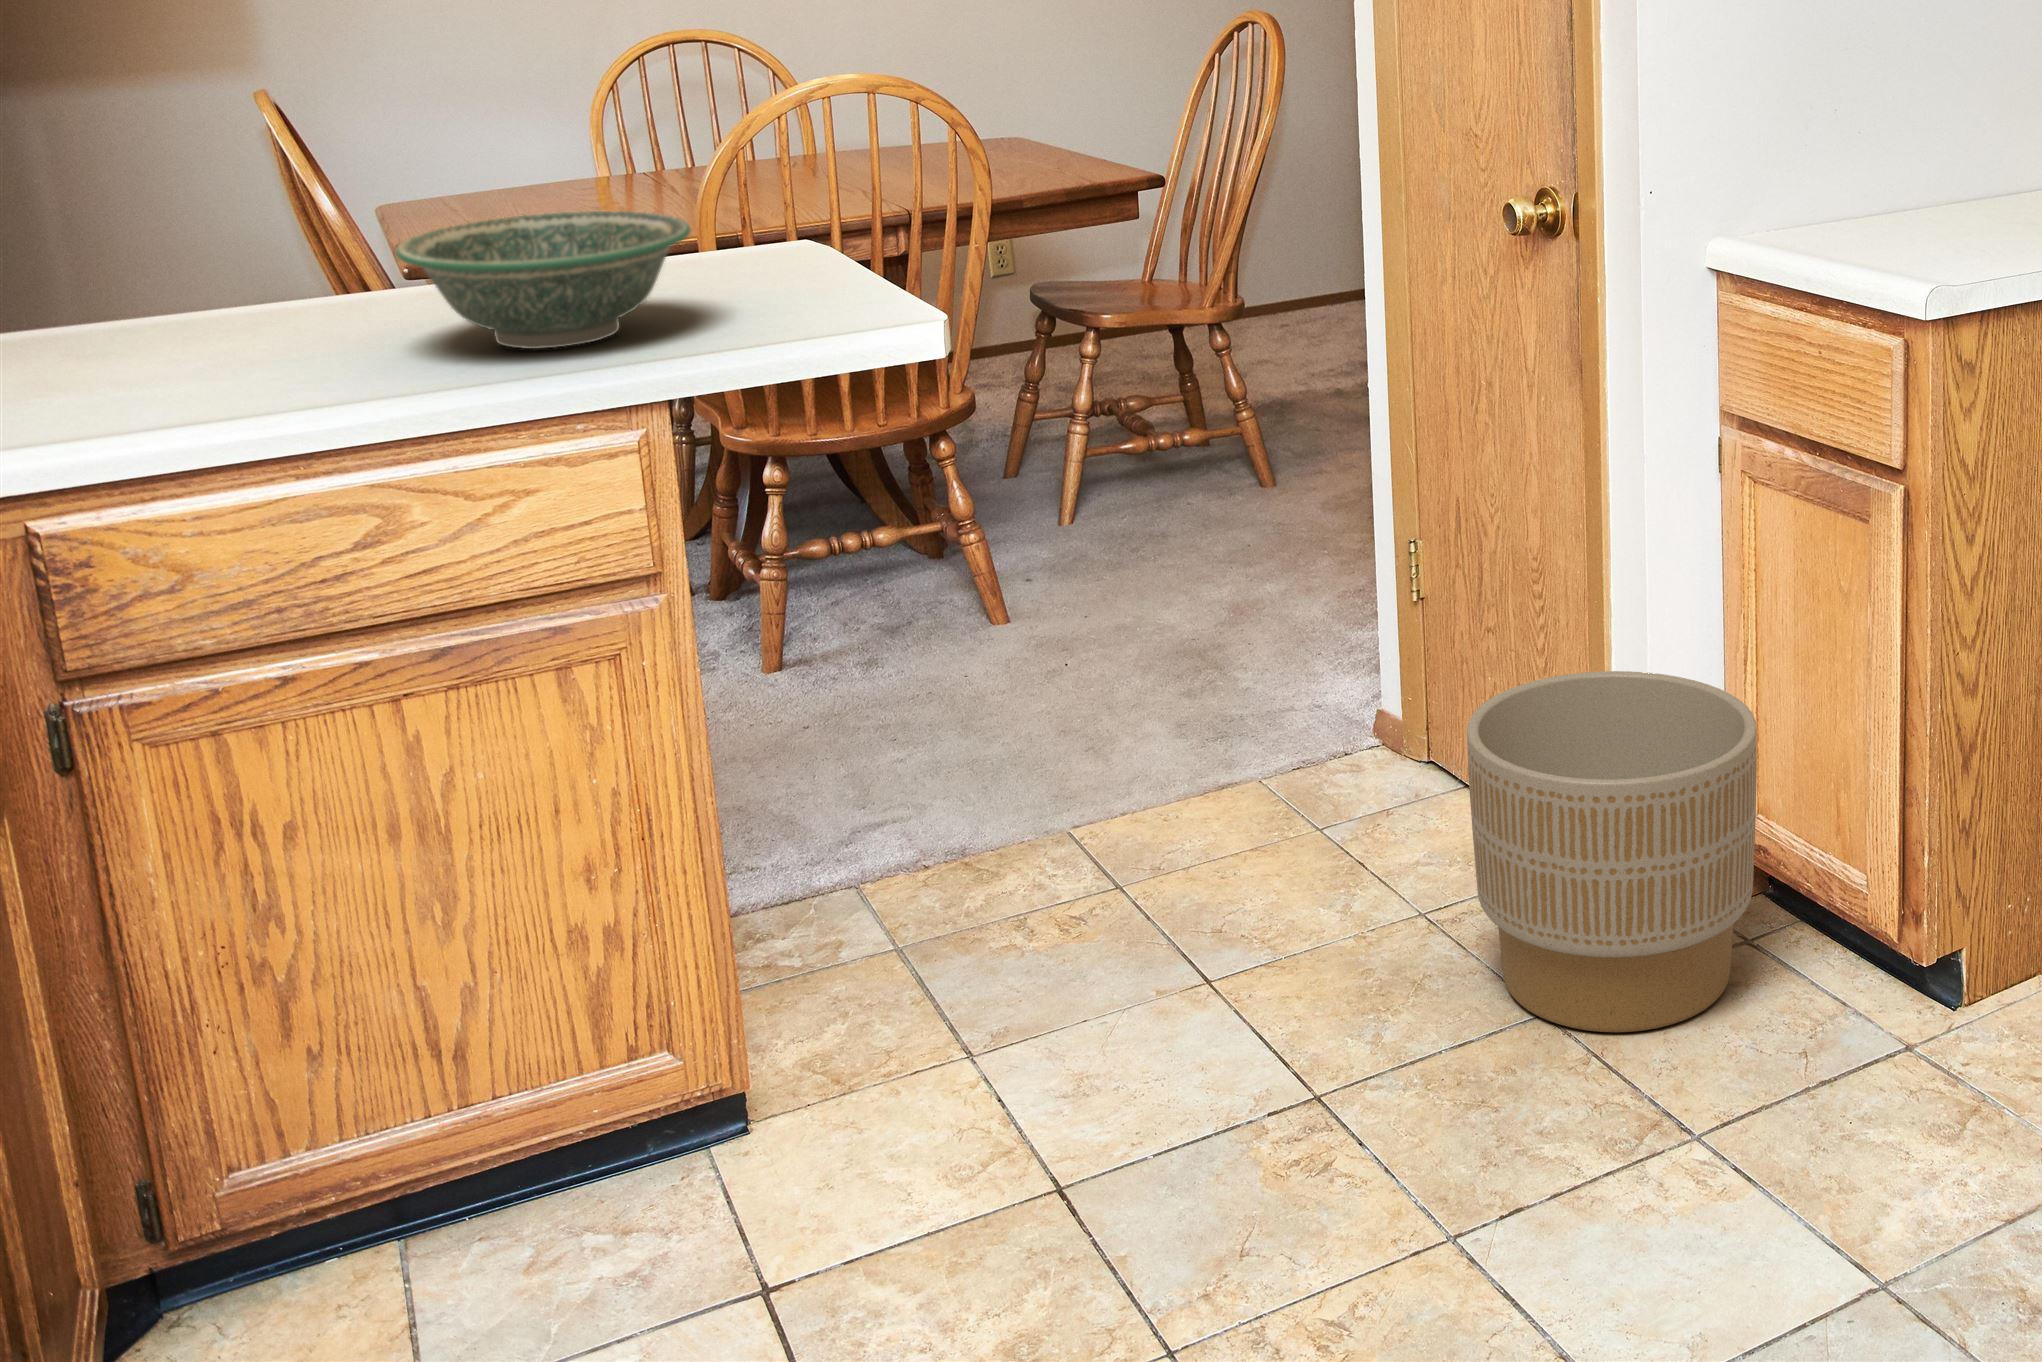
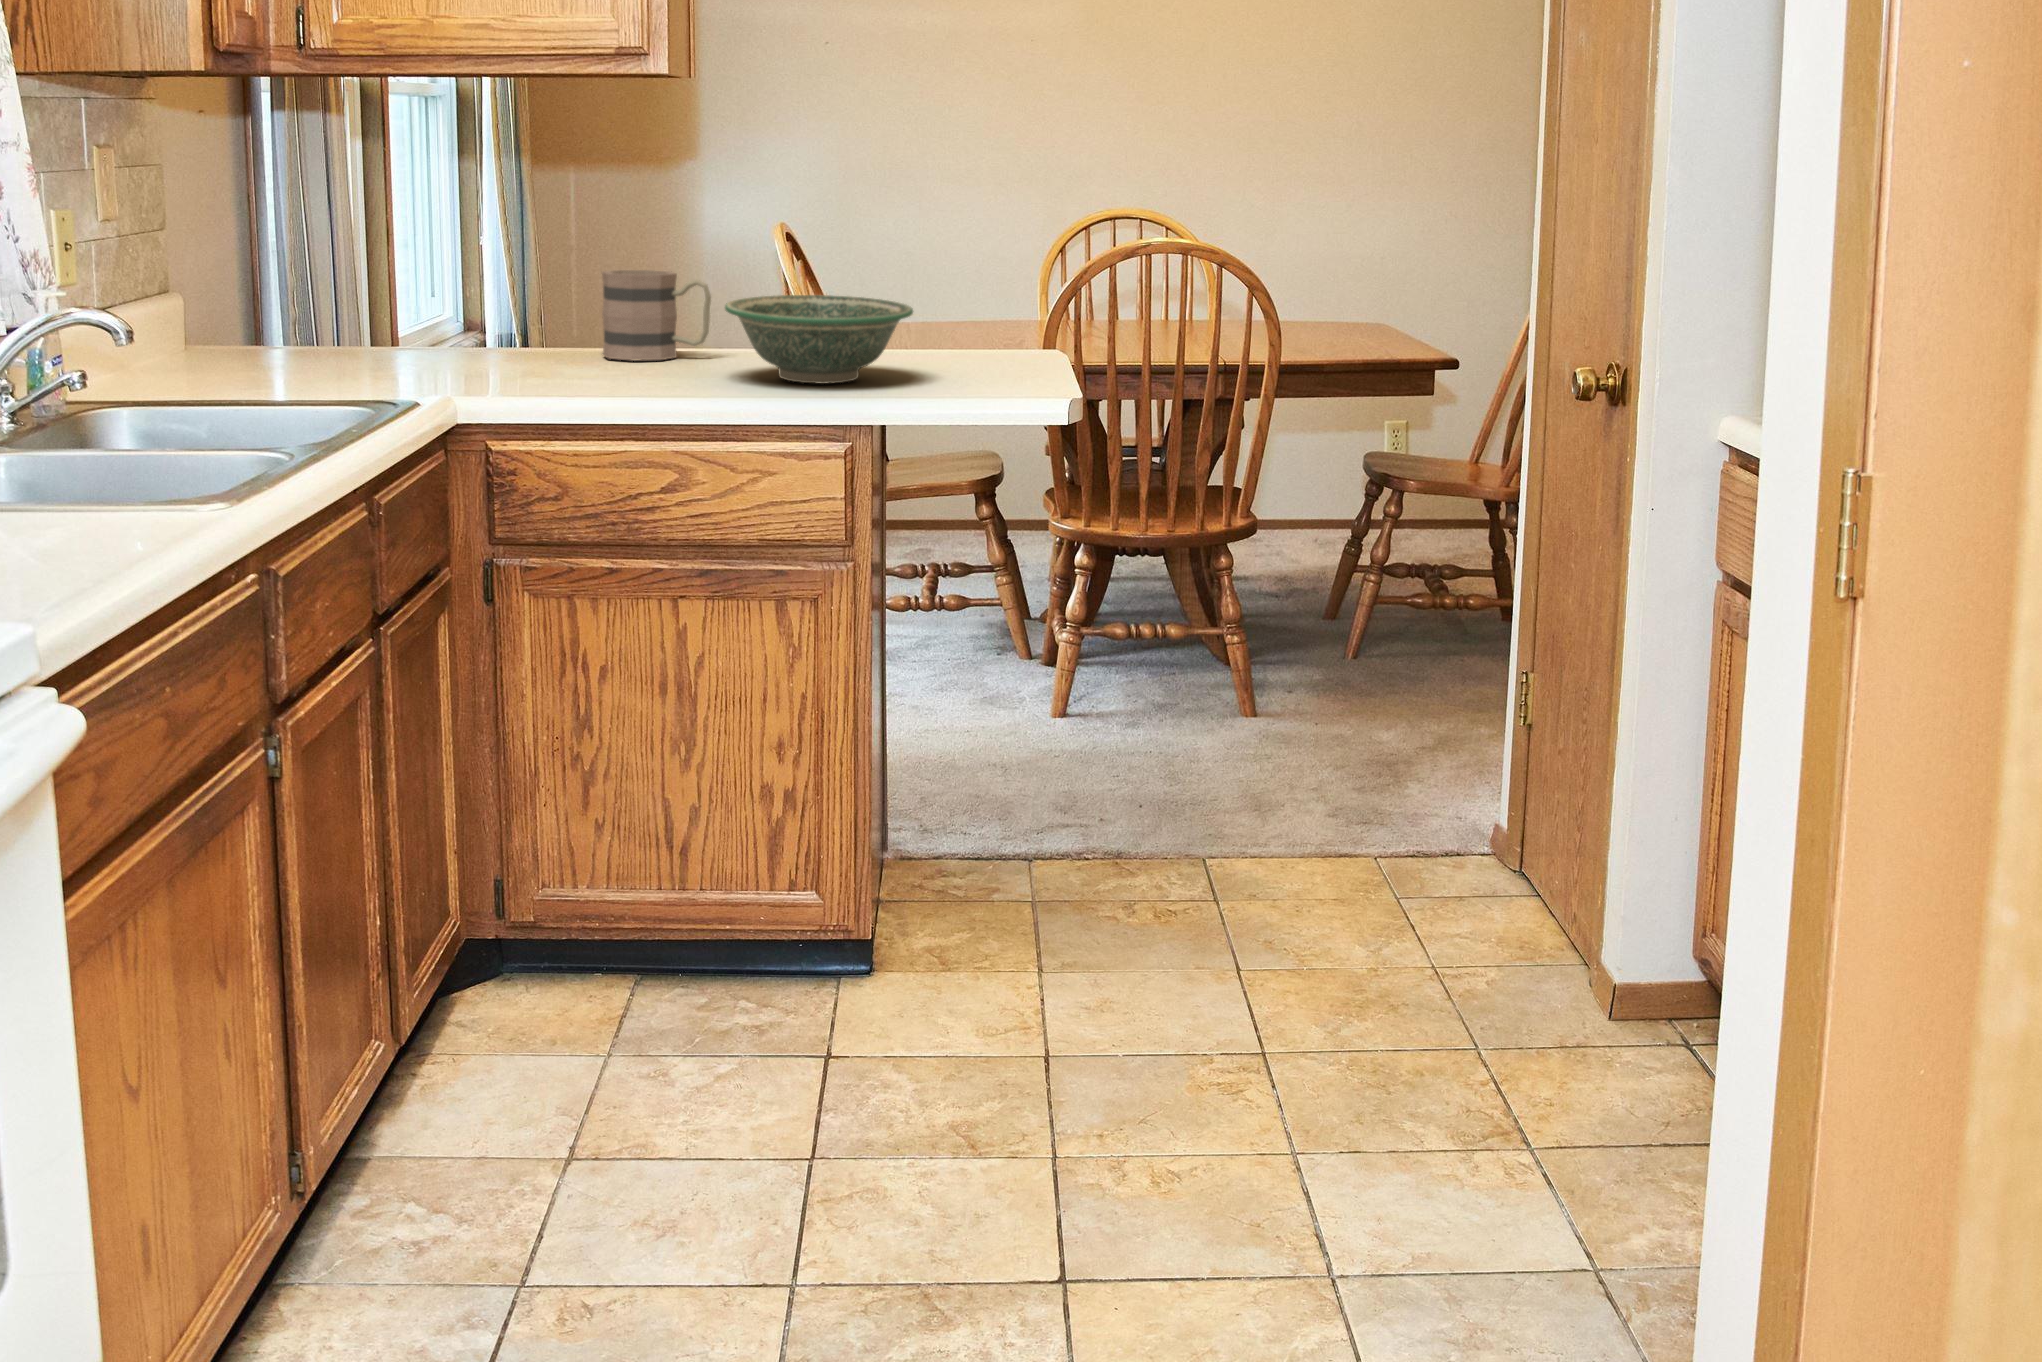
mug: none [151,202,346,345] -> present [602,270,711,361]
planter: present [1467,671,1757,1032] -> none [1436,781,1696,1078]

